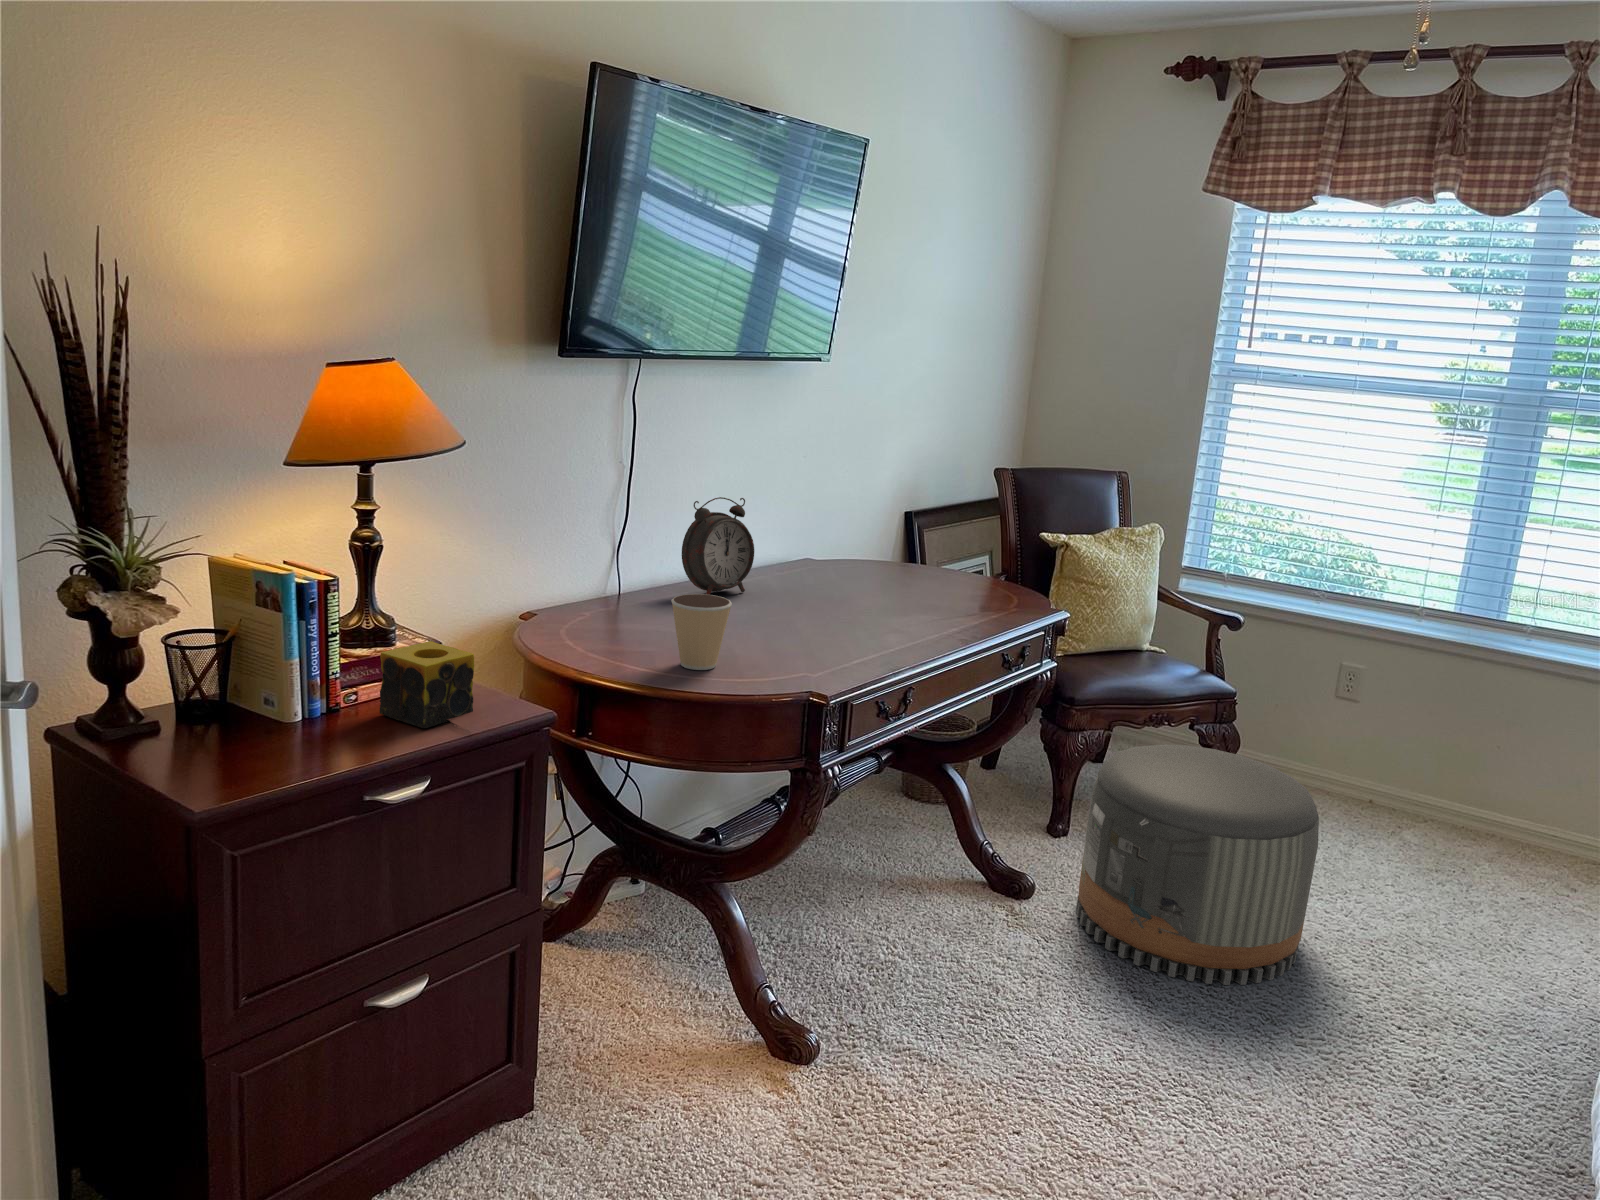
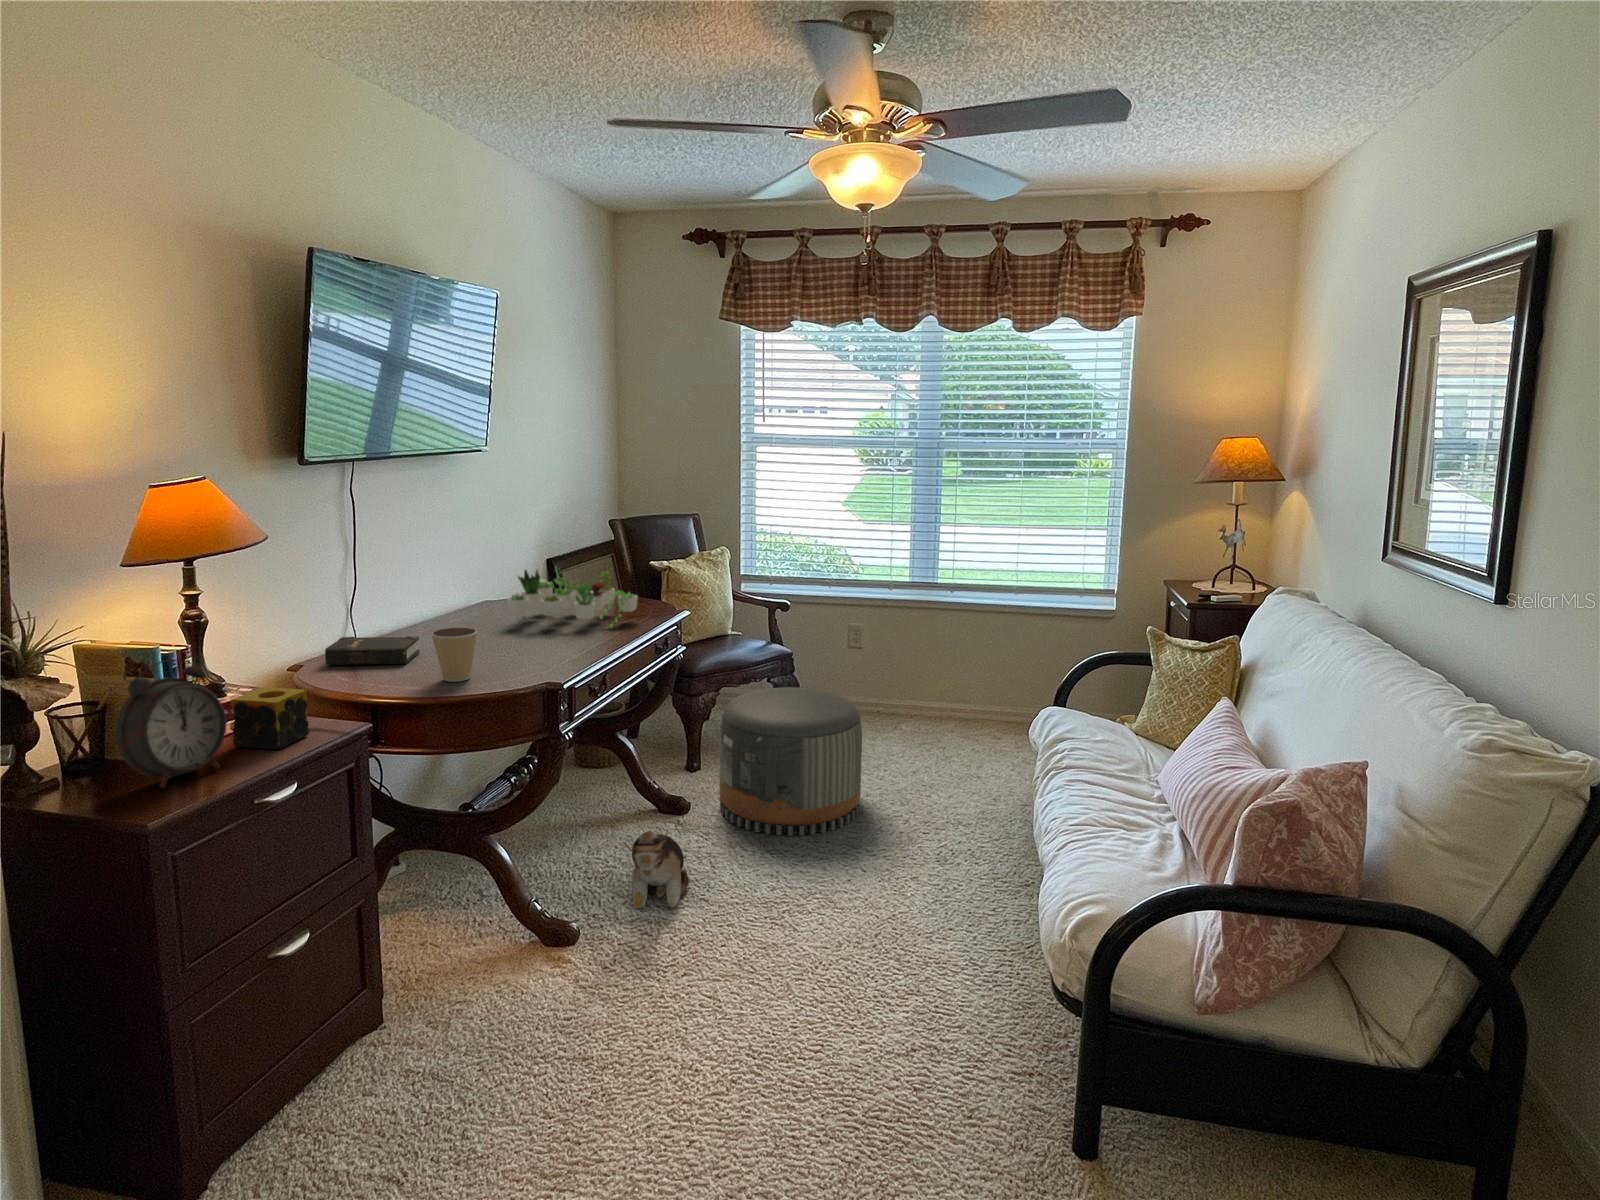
alarm clock: present [682,497,754,595] -> present [115,655,227,788]
succulent plant: none [799,523,991,624] -> present [508,569,638,629]
hardback book: none [560,584,680,633] -> present [325,636,420,665]
plush toy: none [898,929,995,1047] -> present [624,830,689,909]

